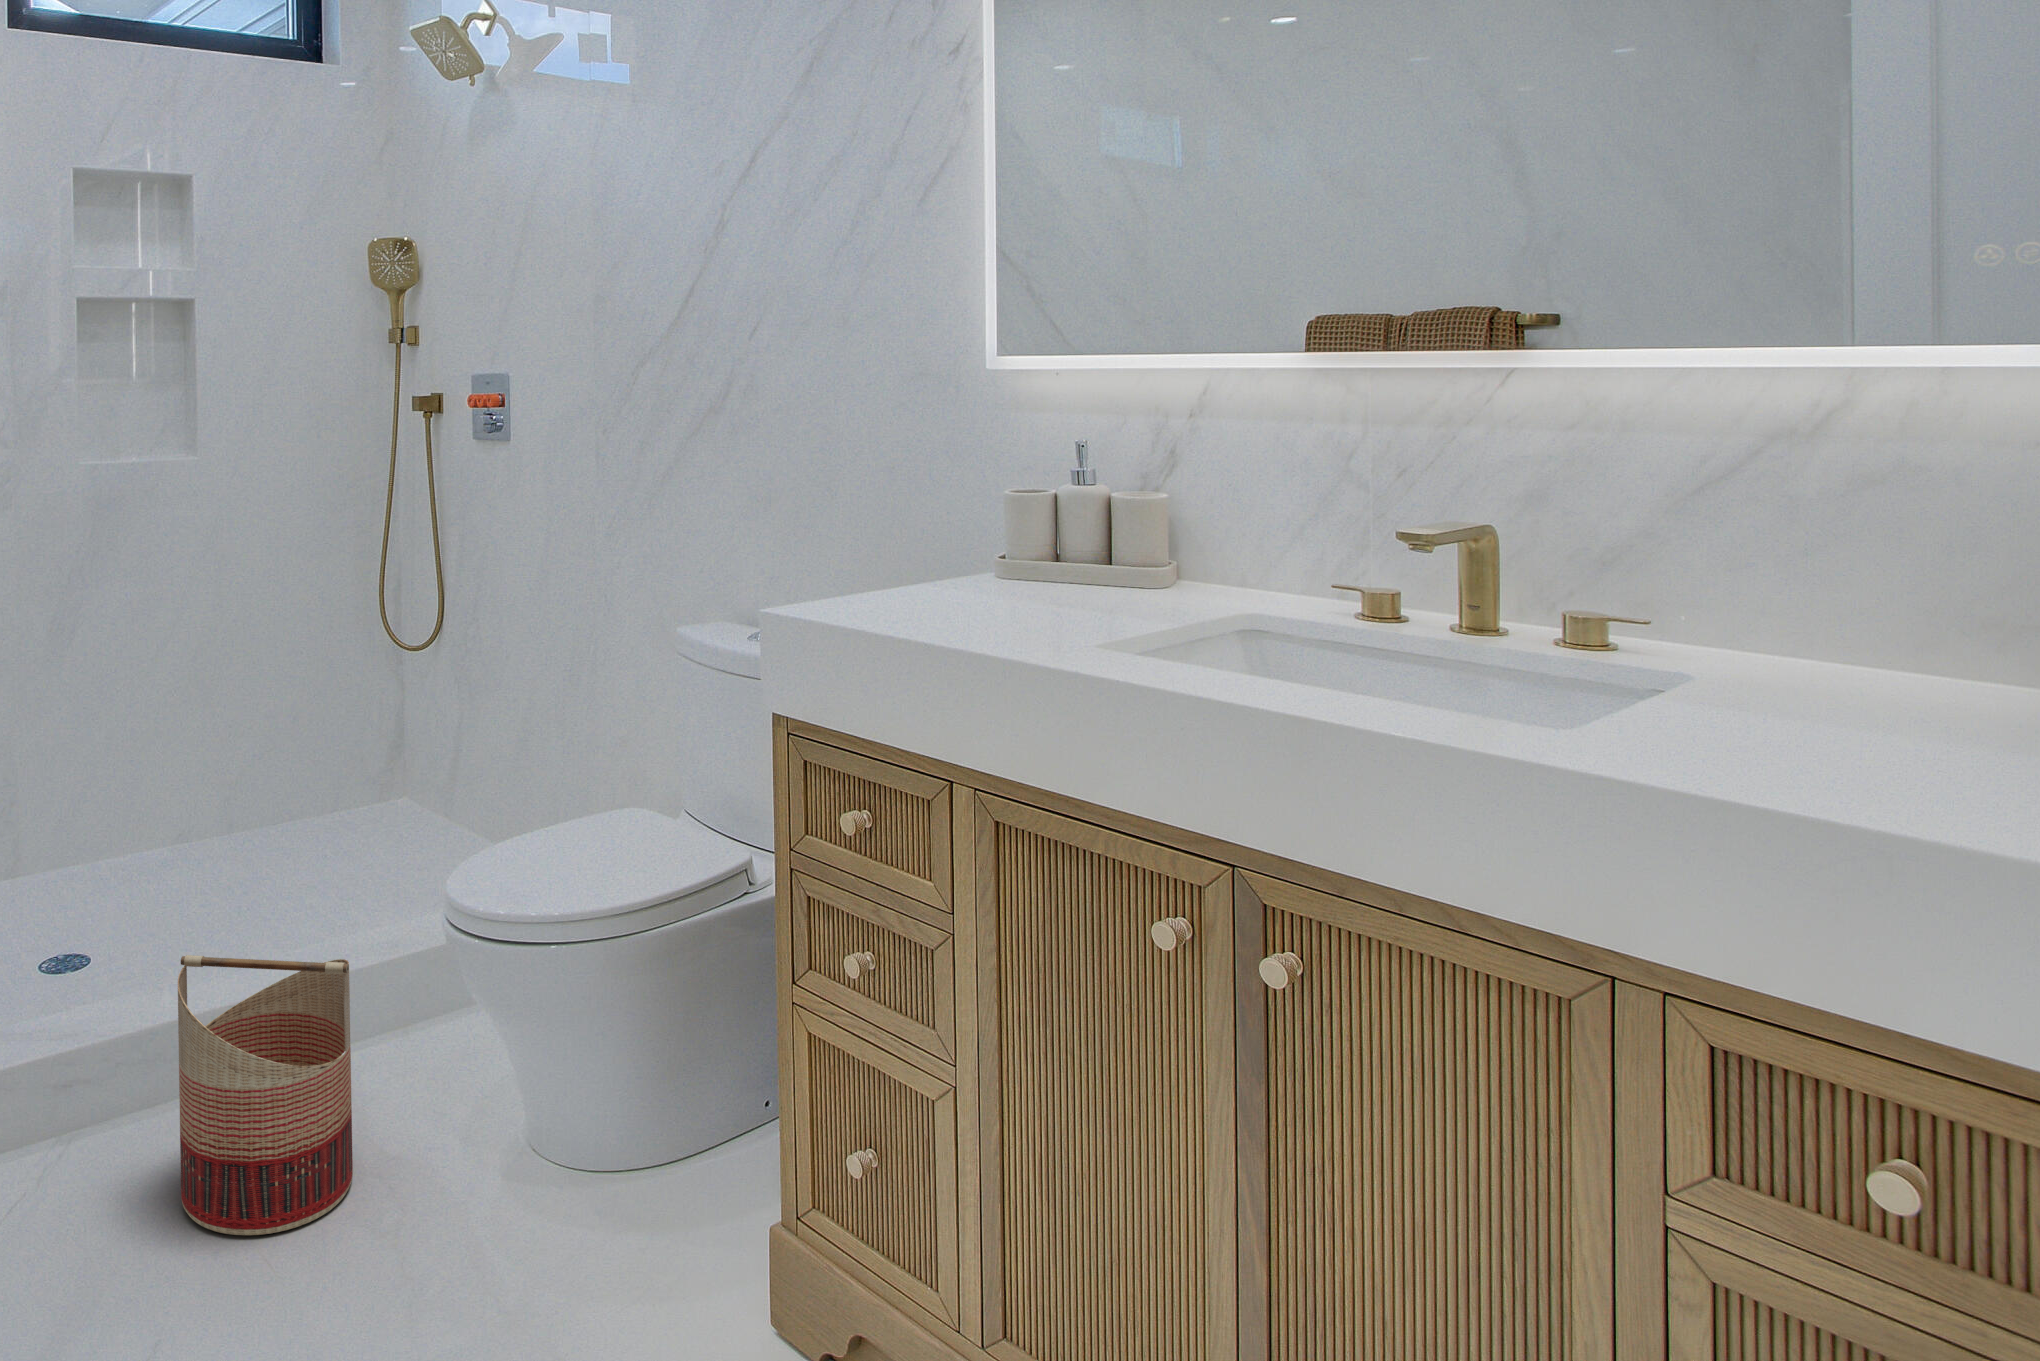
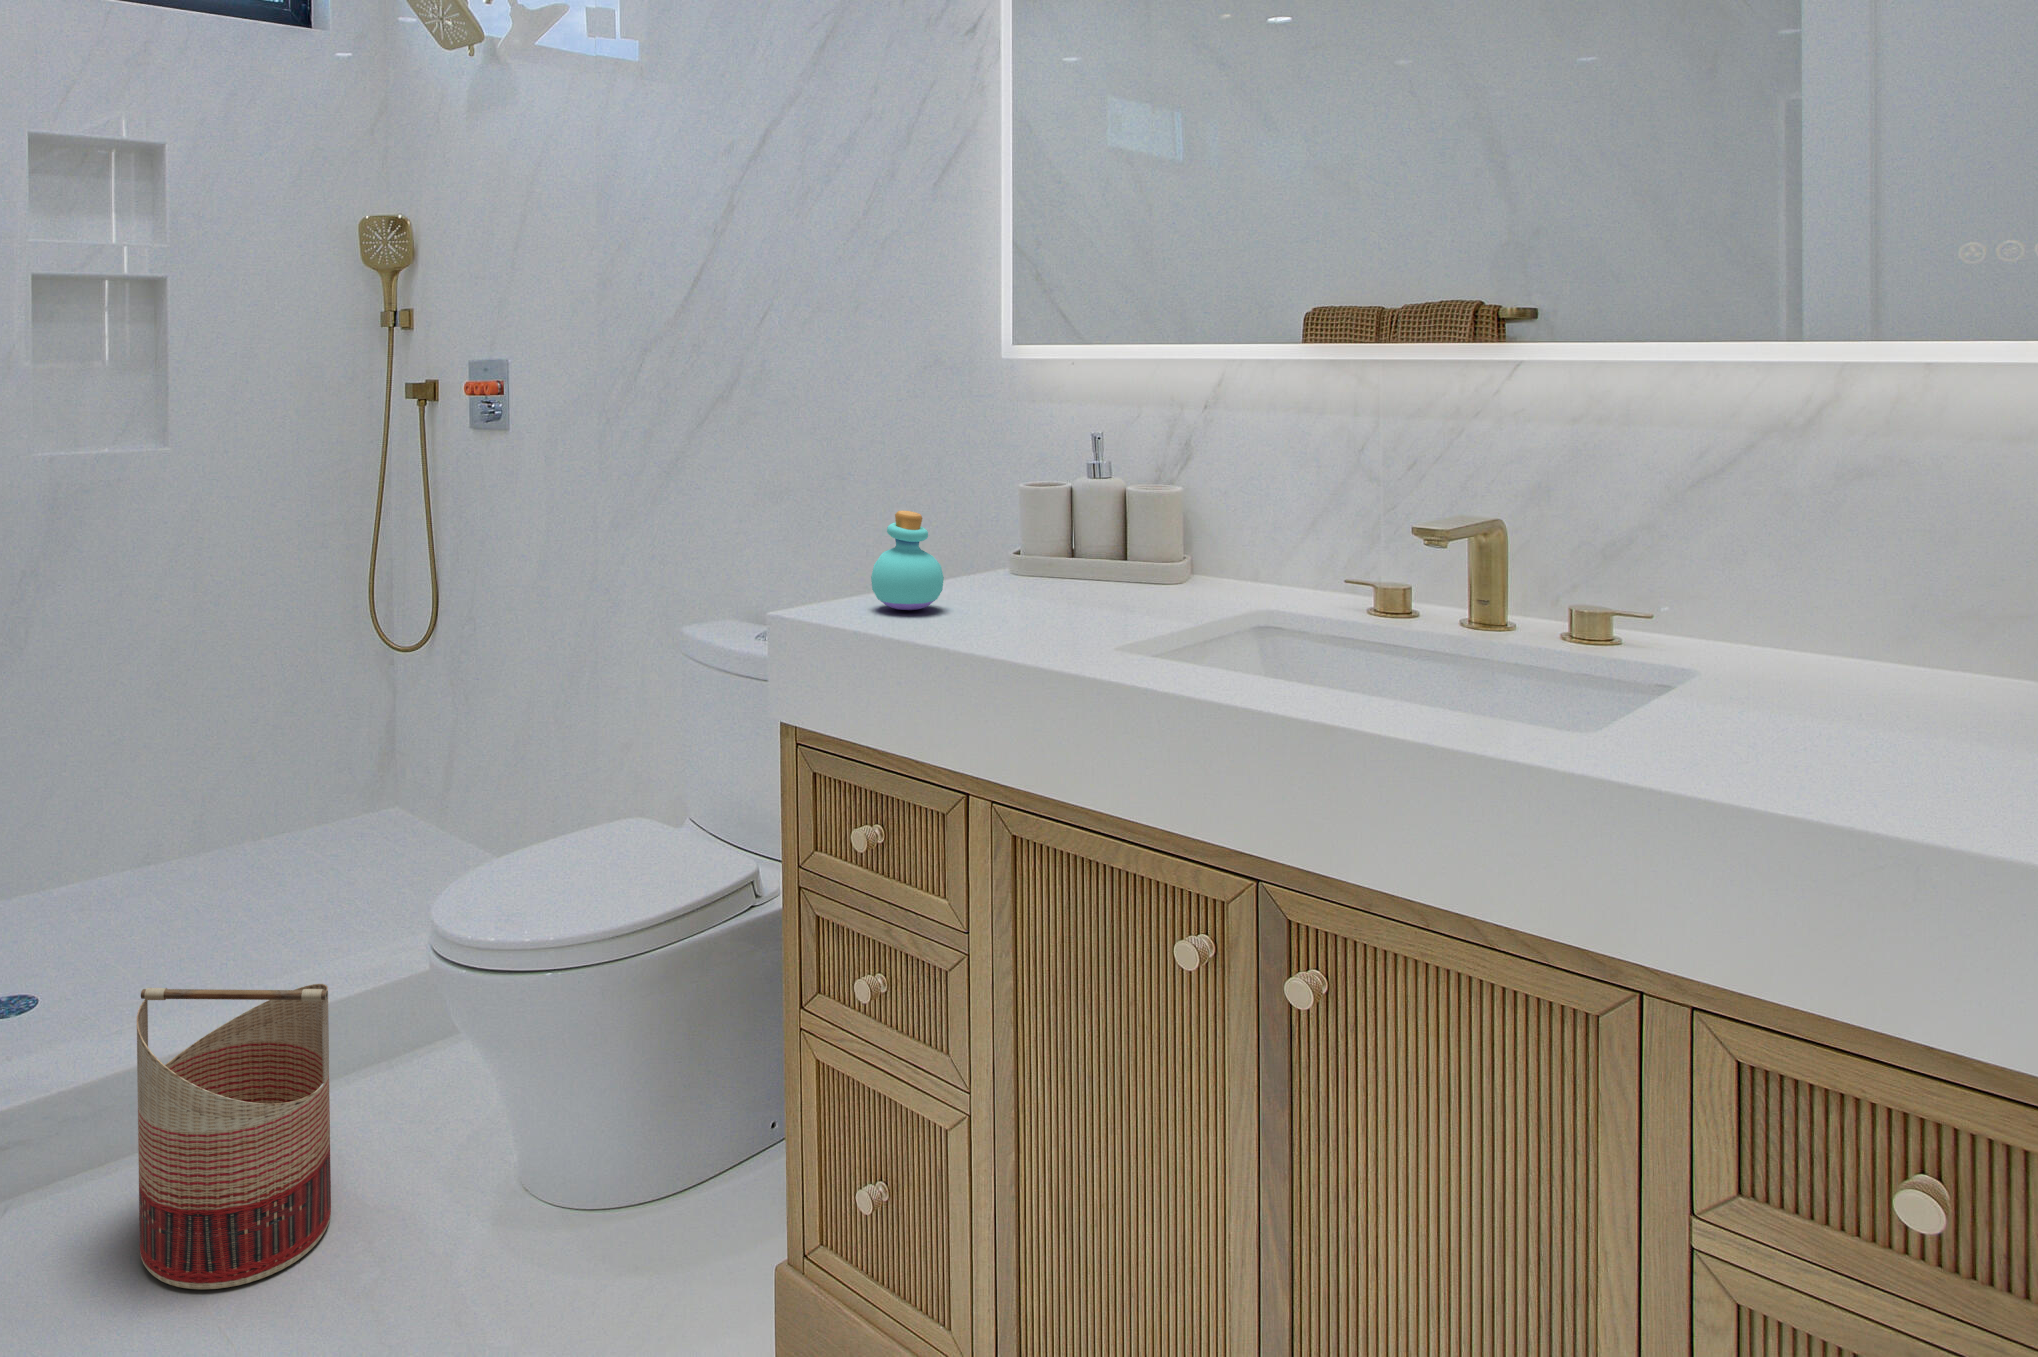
perfume bottle: none [859,514,930,610] -> present [871,511,944,610]

